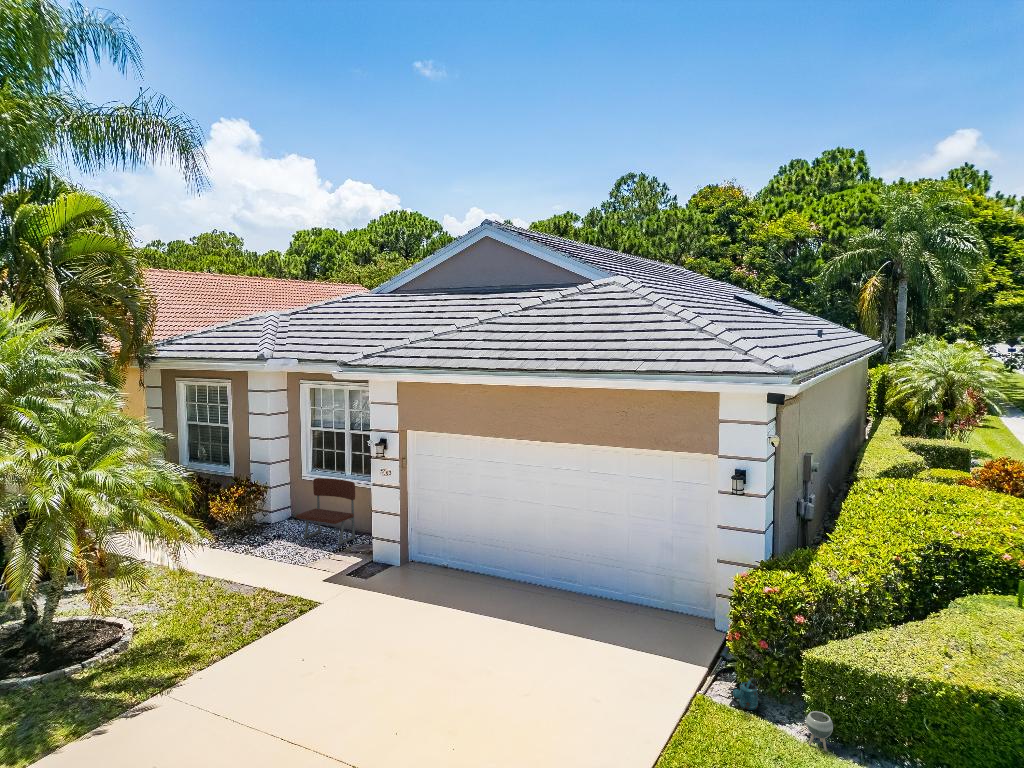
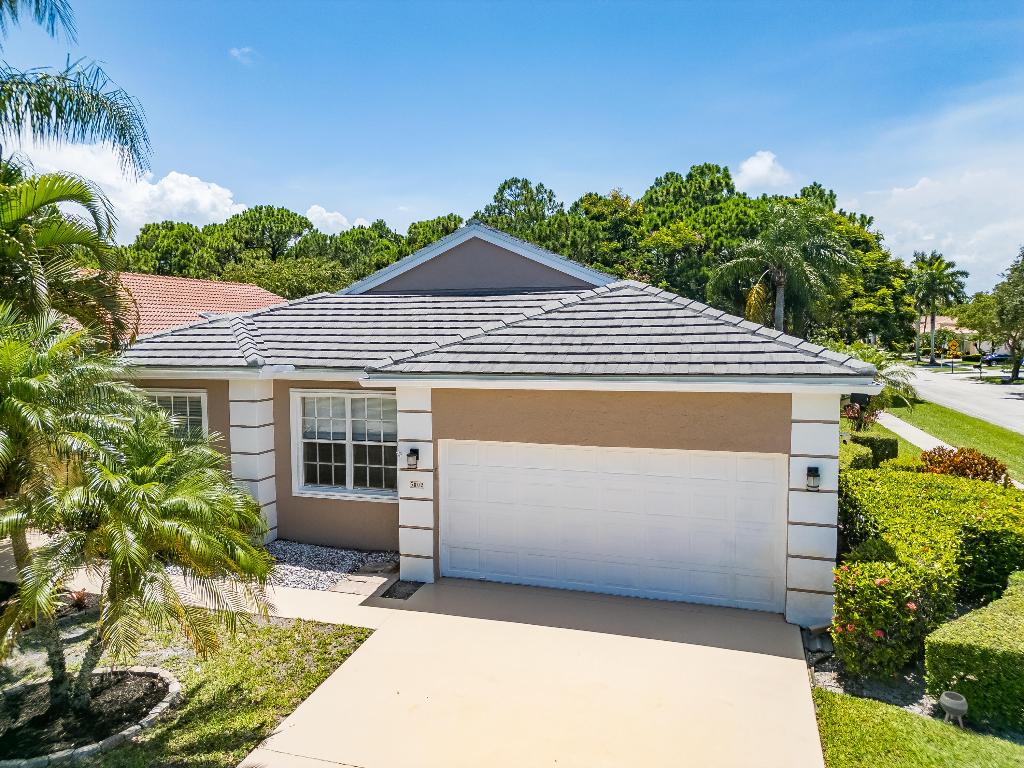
bench: present [296,478,356,544] -> none [298,494,364,565]
watering can: present [733,678,758,710] -> none [858,666,877,696]

